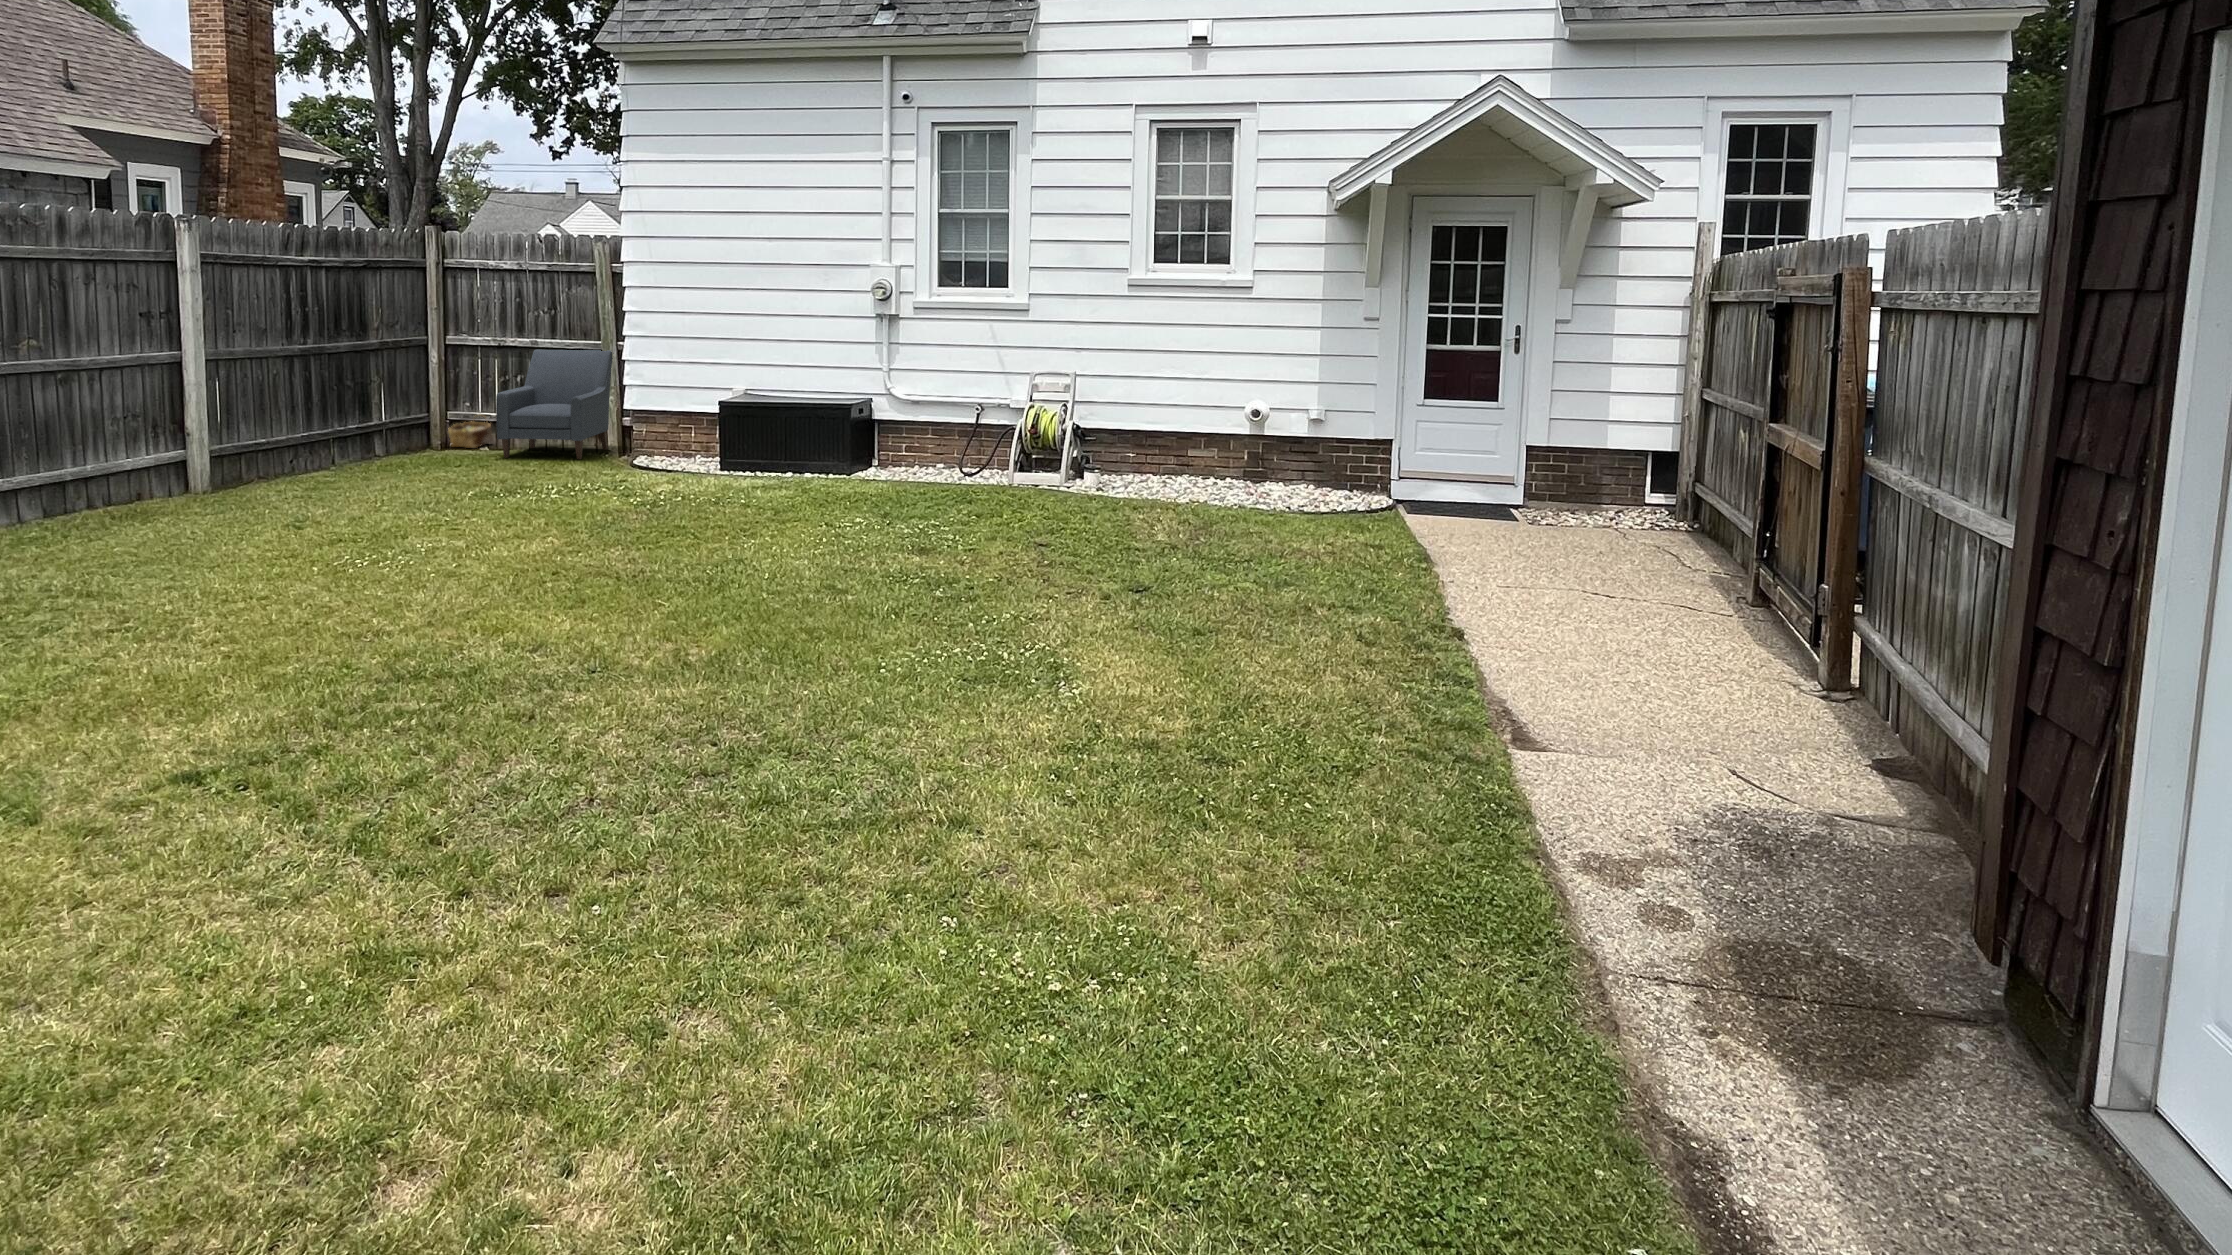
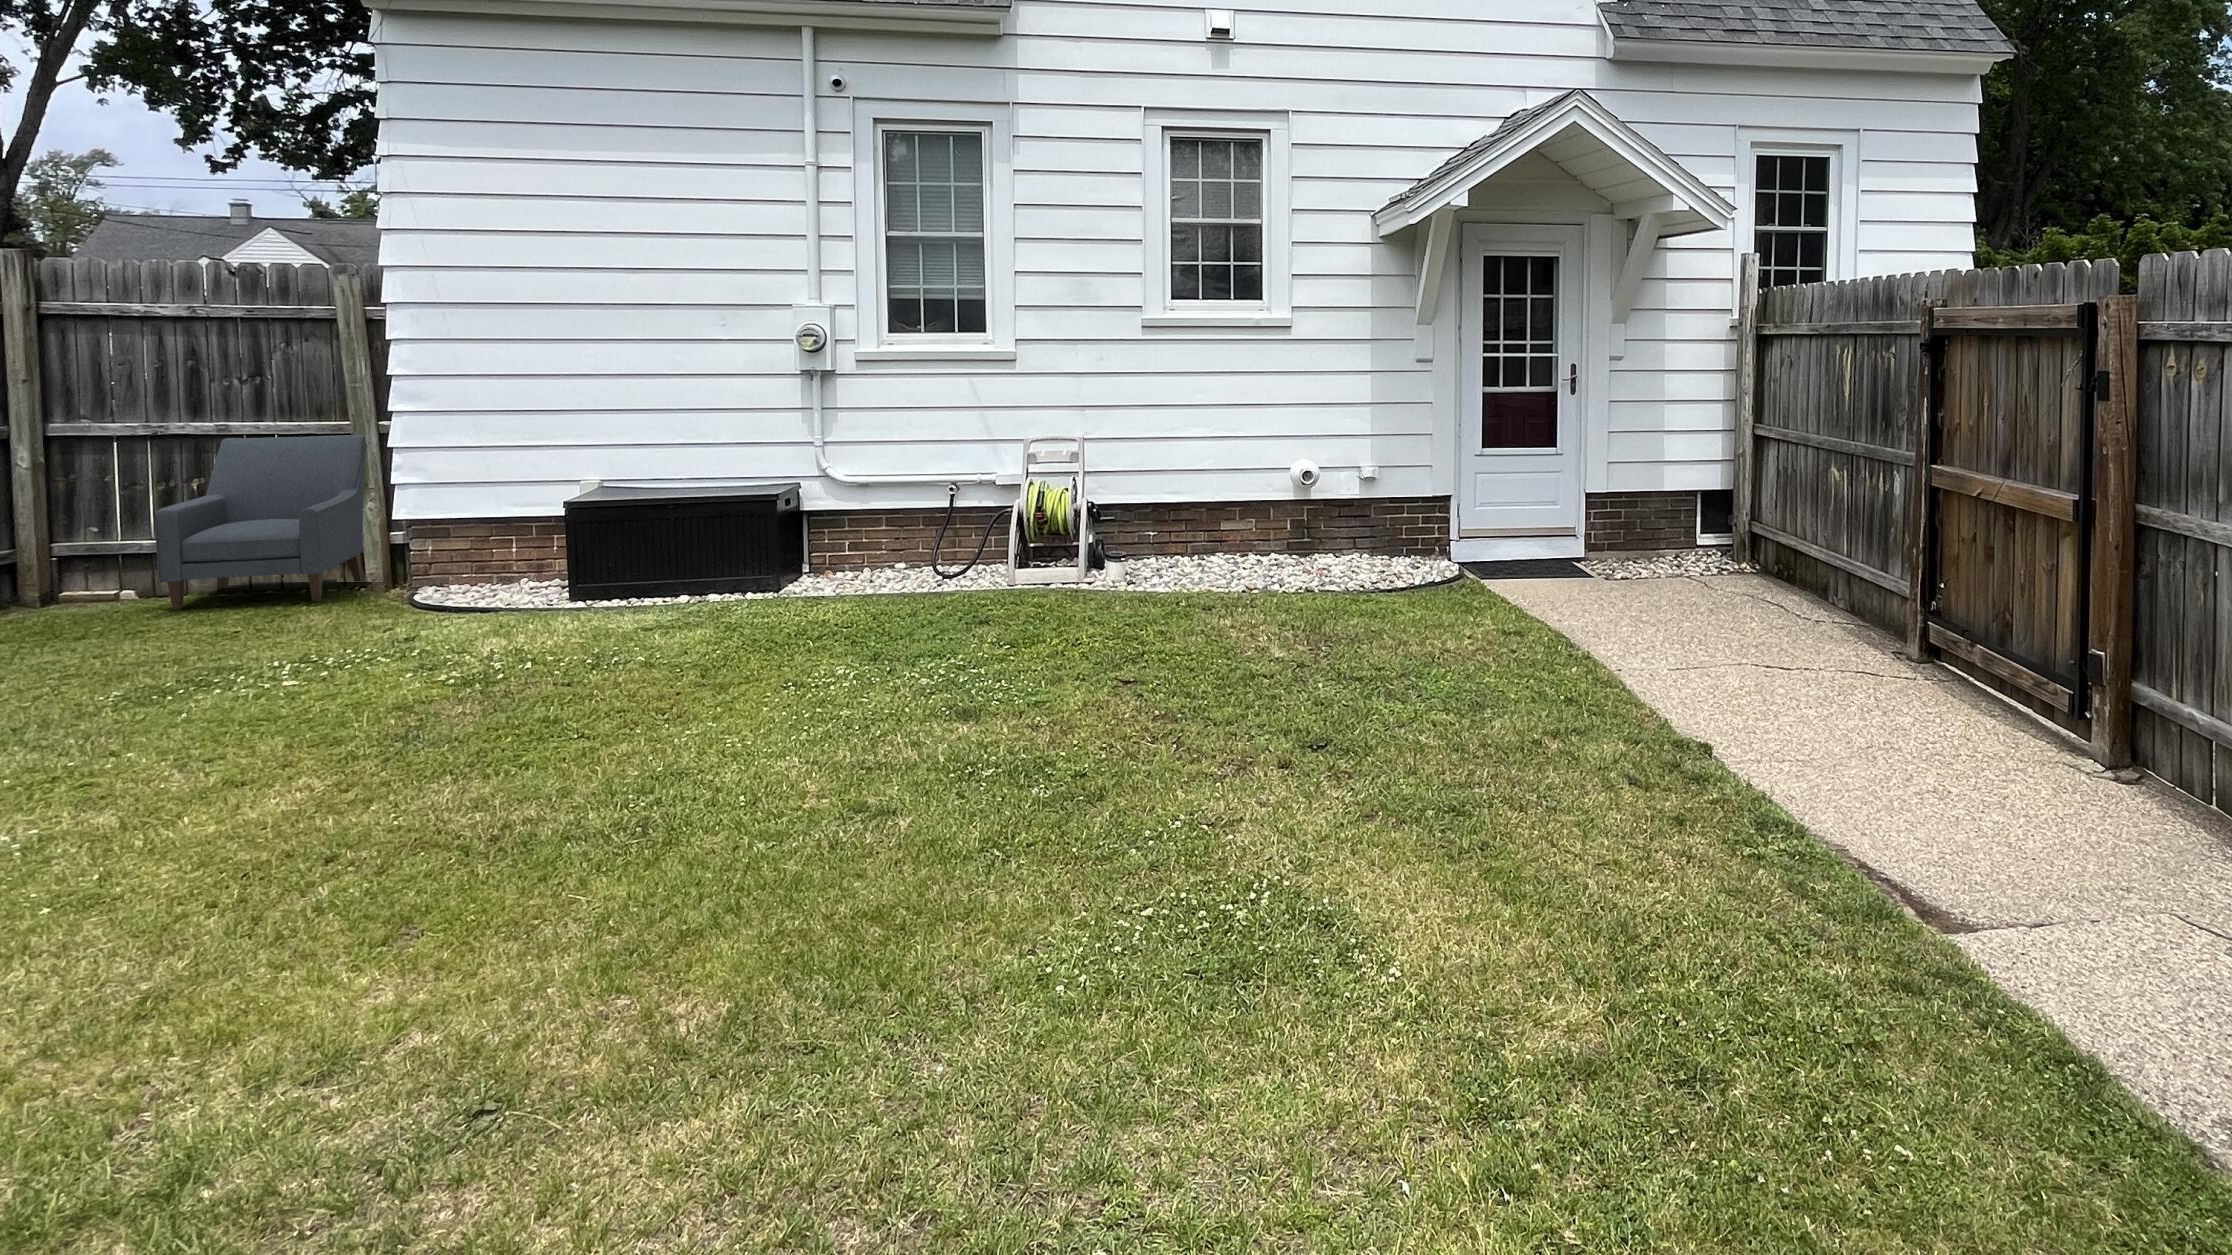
woven basket: present [448,416,492,448] -> none [56,543,145,599]

